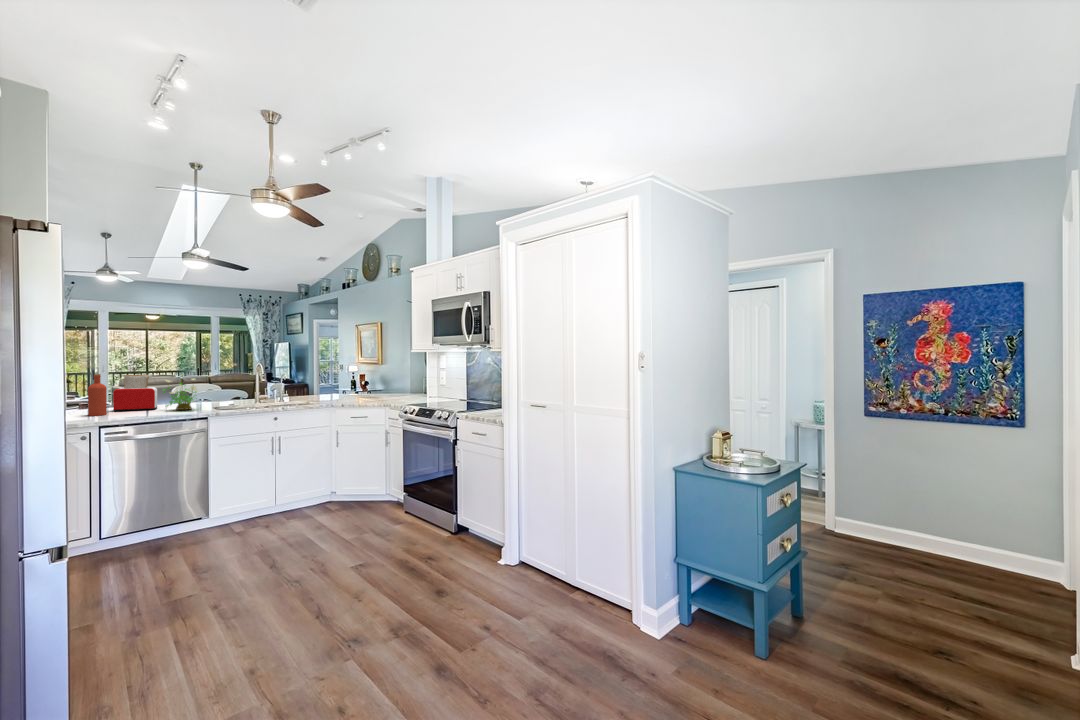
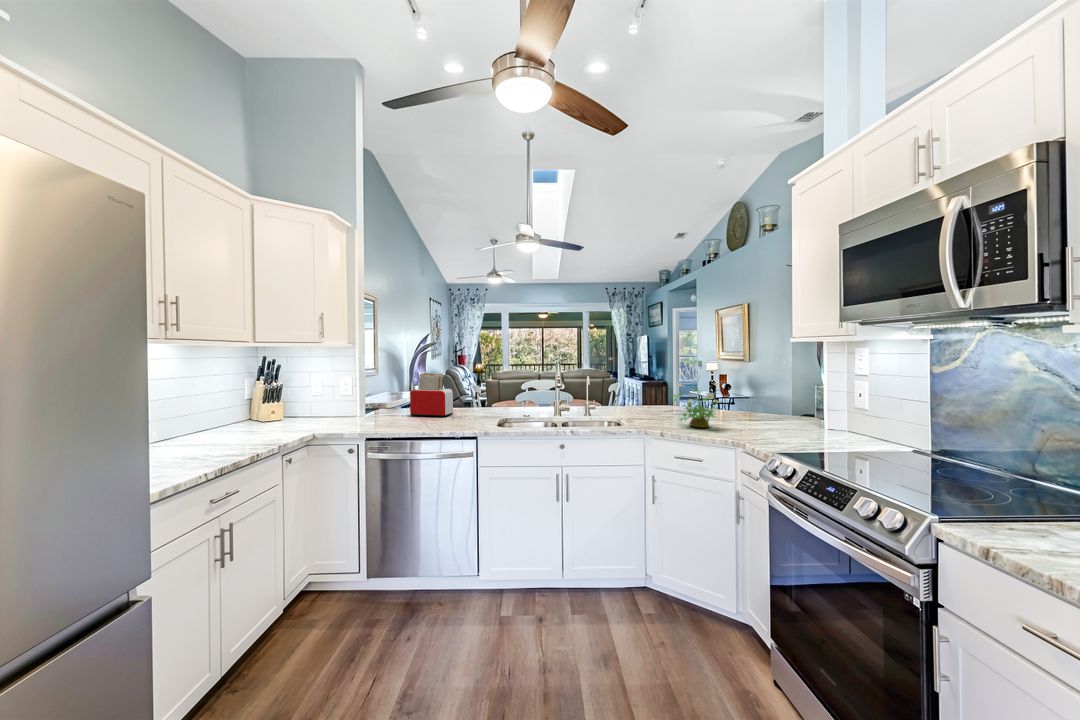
bottle: present [88,374,107,416] -> none [380,373,397,421]
potted plant: present [164,379,198,410] -> present [674,383,720,427]

